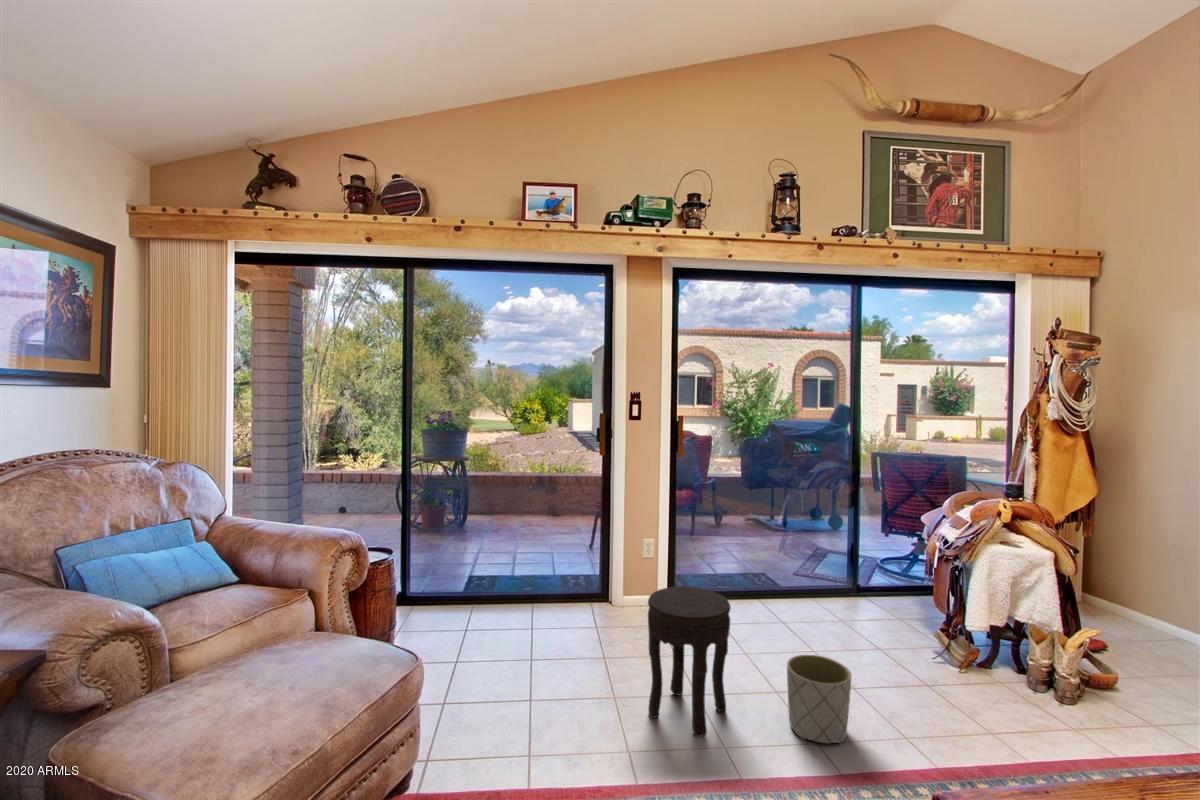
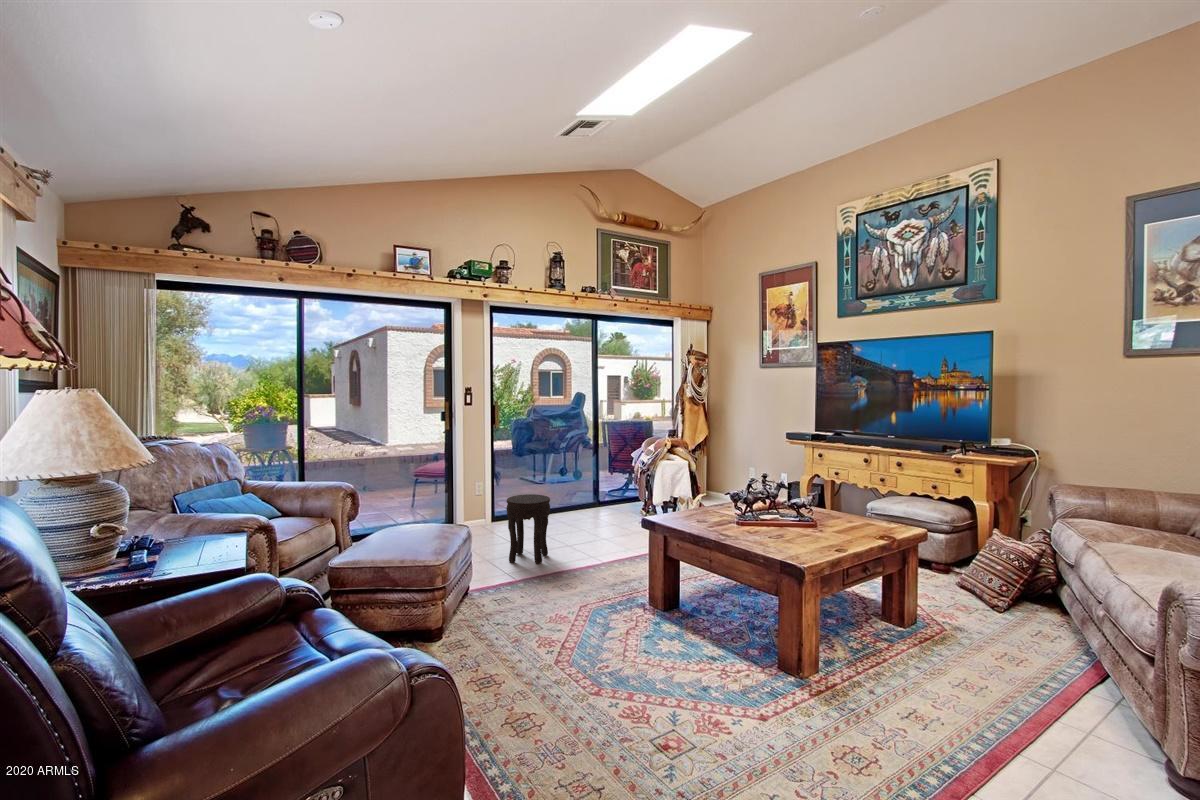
planter: present [787,655,851,743] -> none [577,519,607,557]

